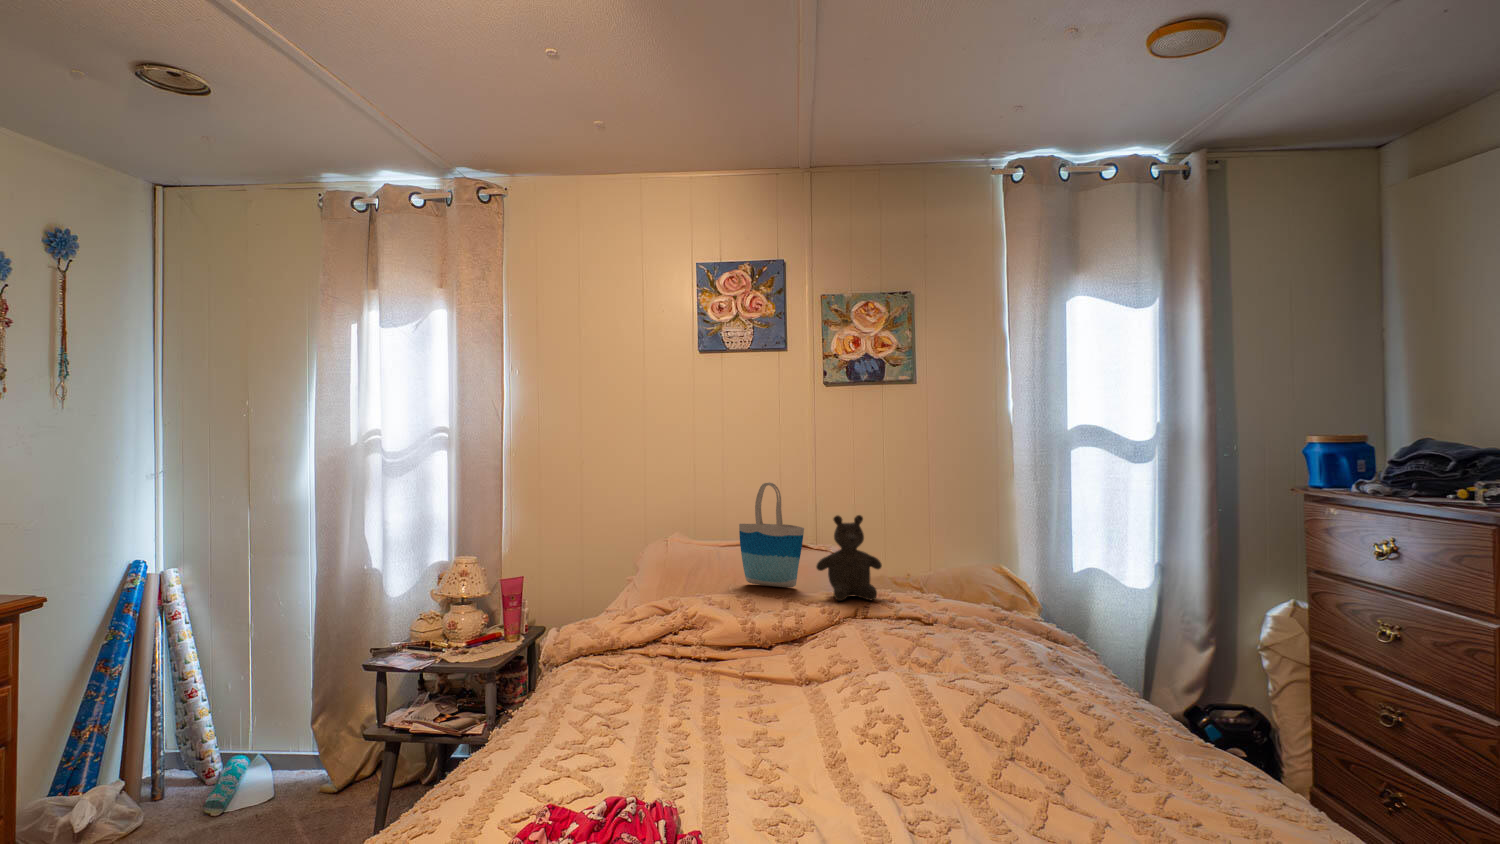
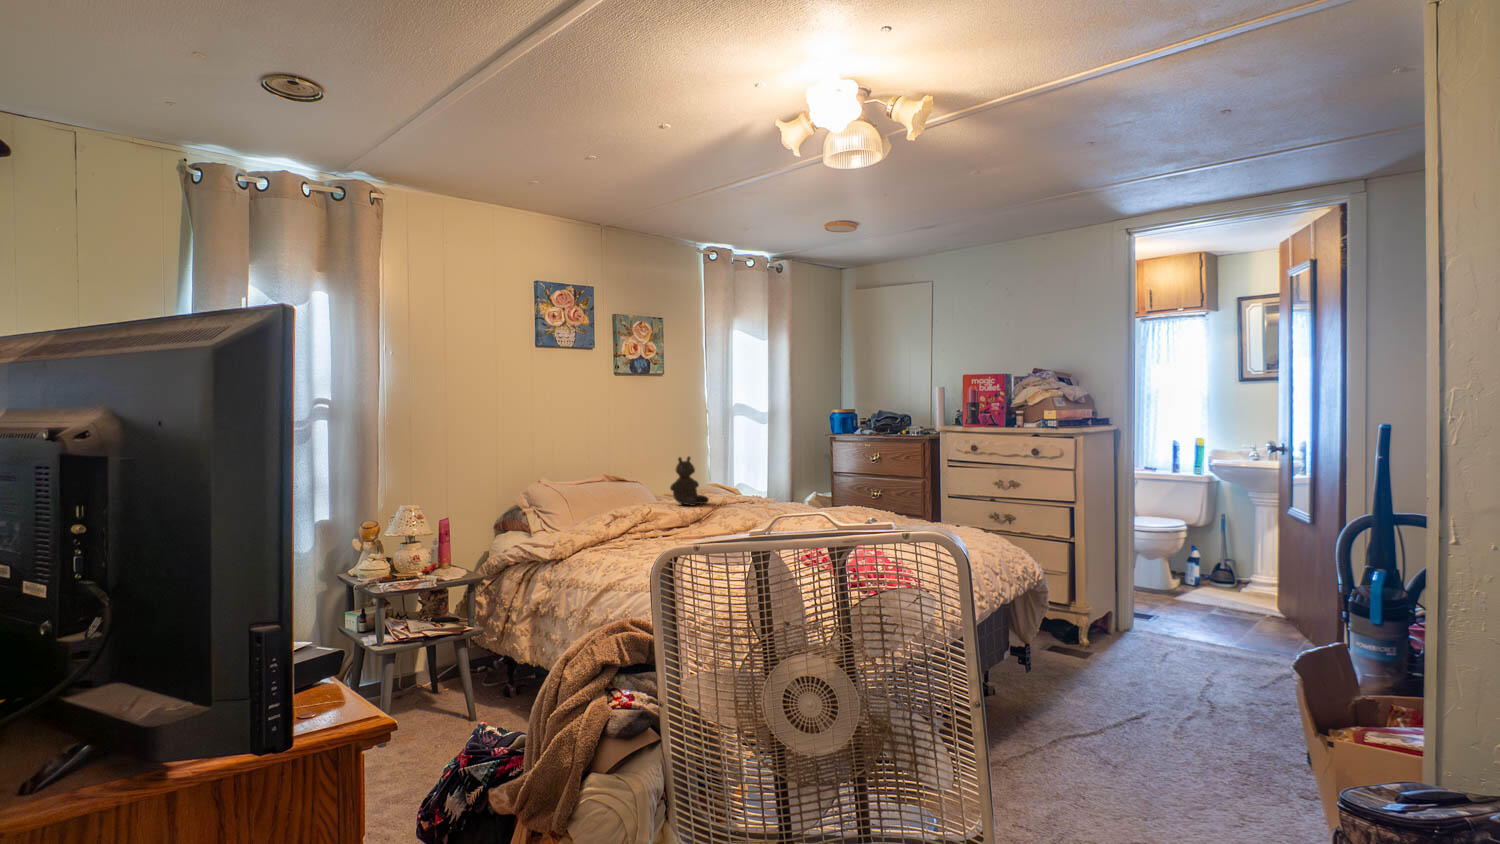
tote bag: present [739,482,804,587] -> none [601,440,650,507]

